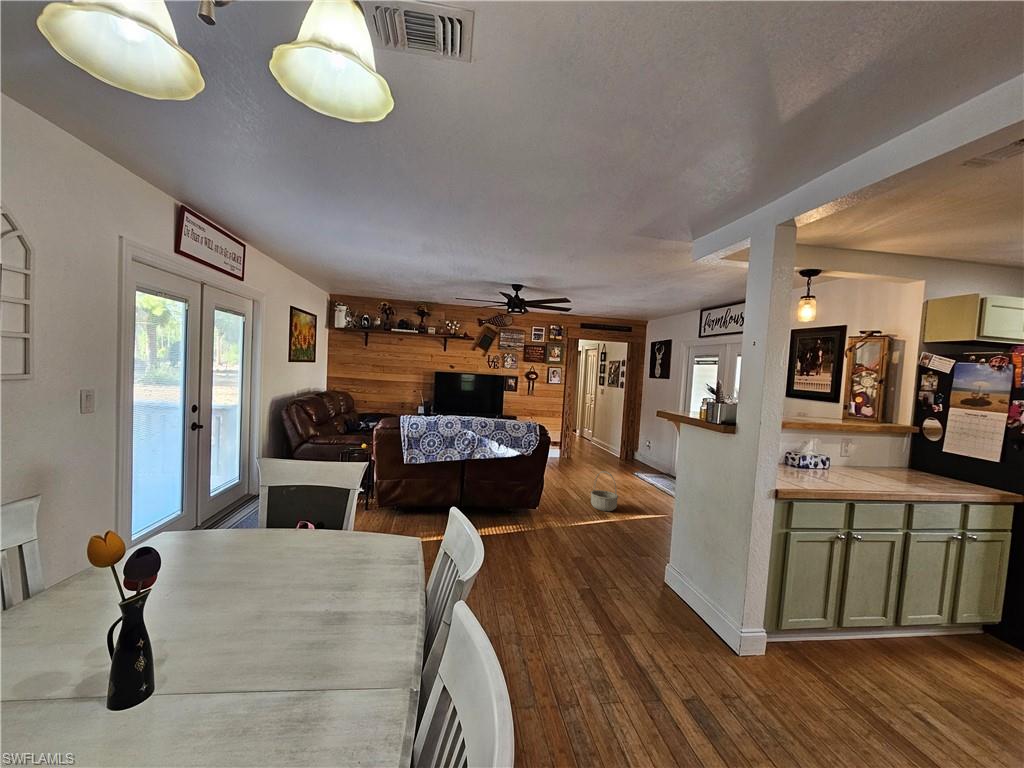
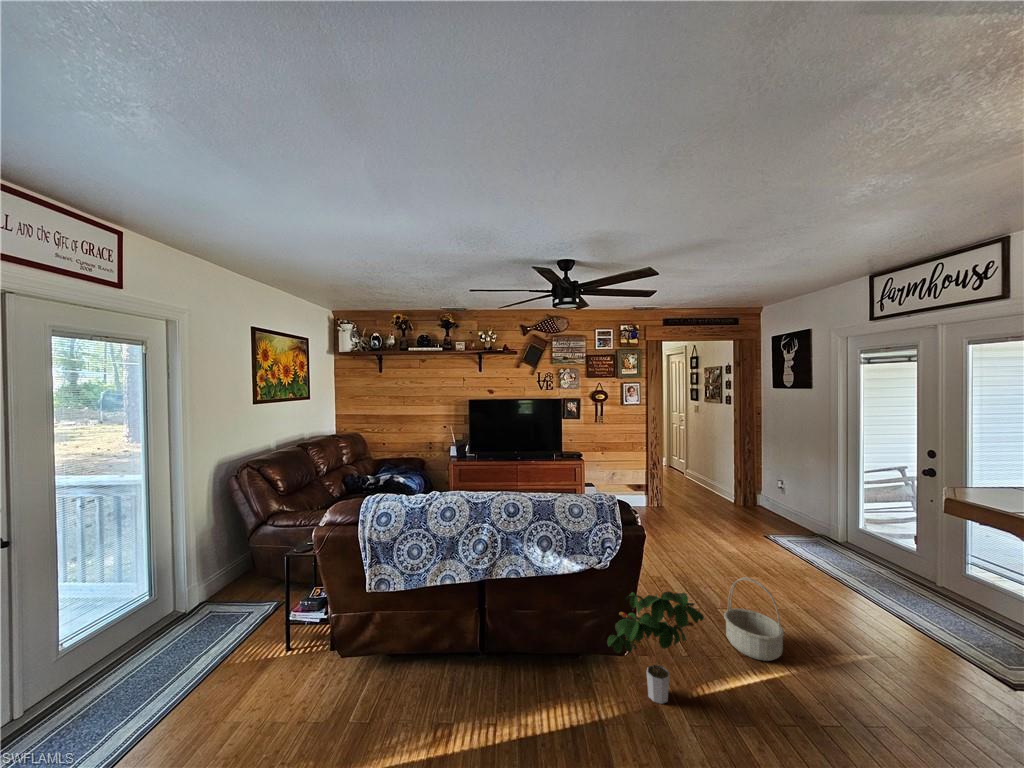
potted plant: none [528,468,576,522] -> present [607,591,704,704]

